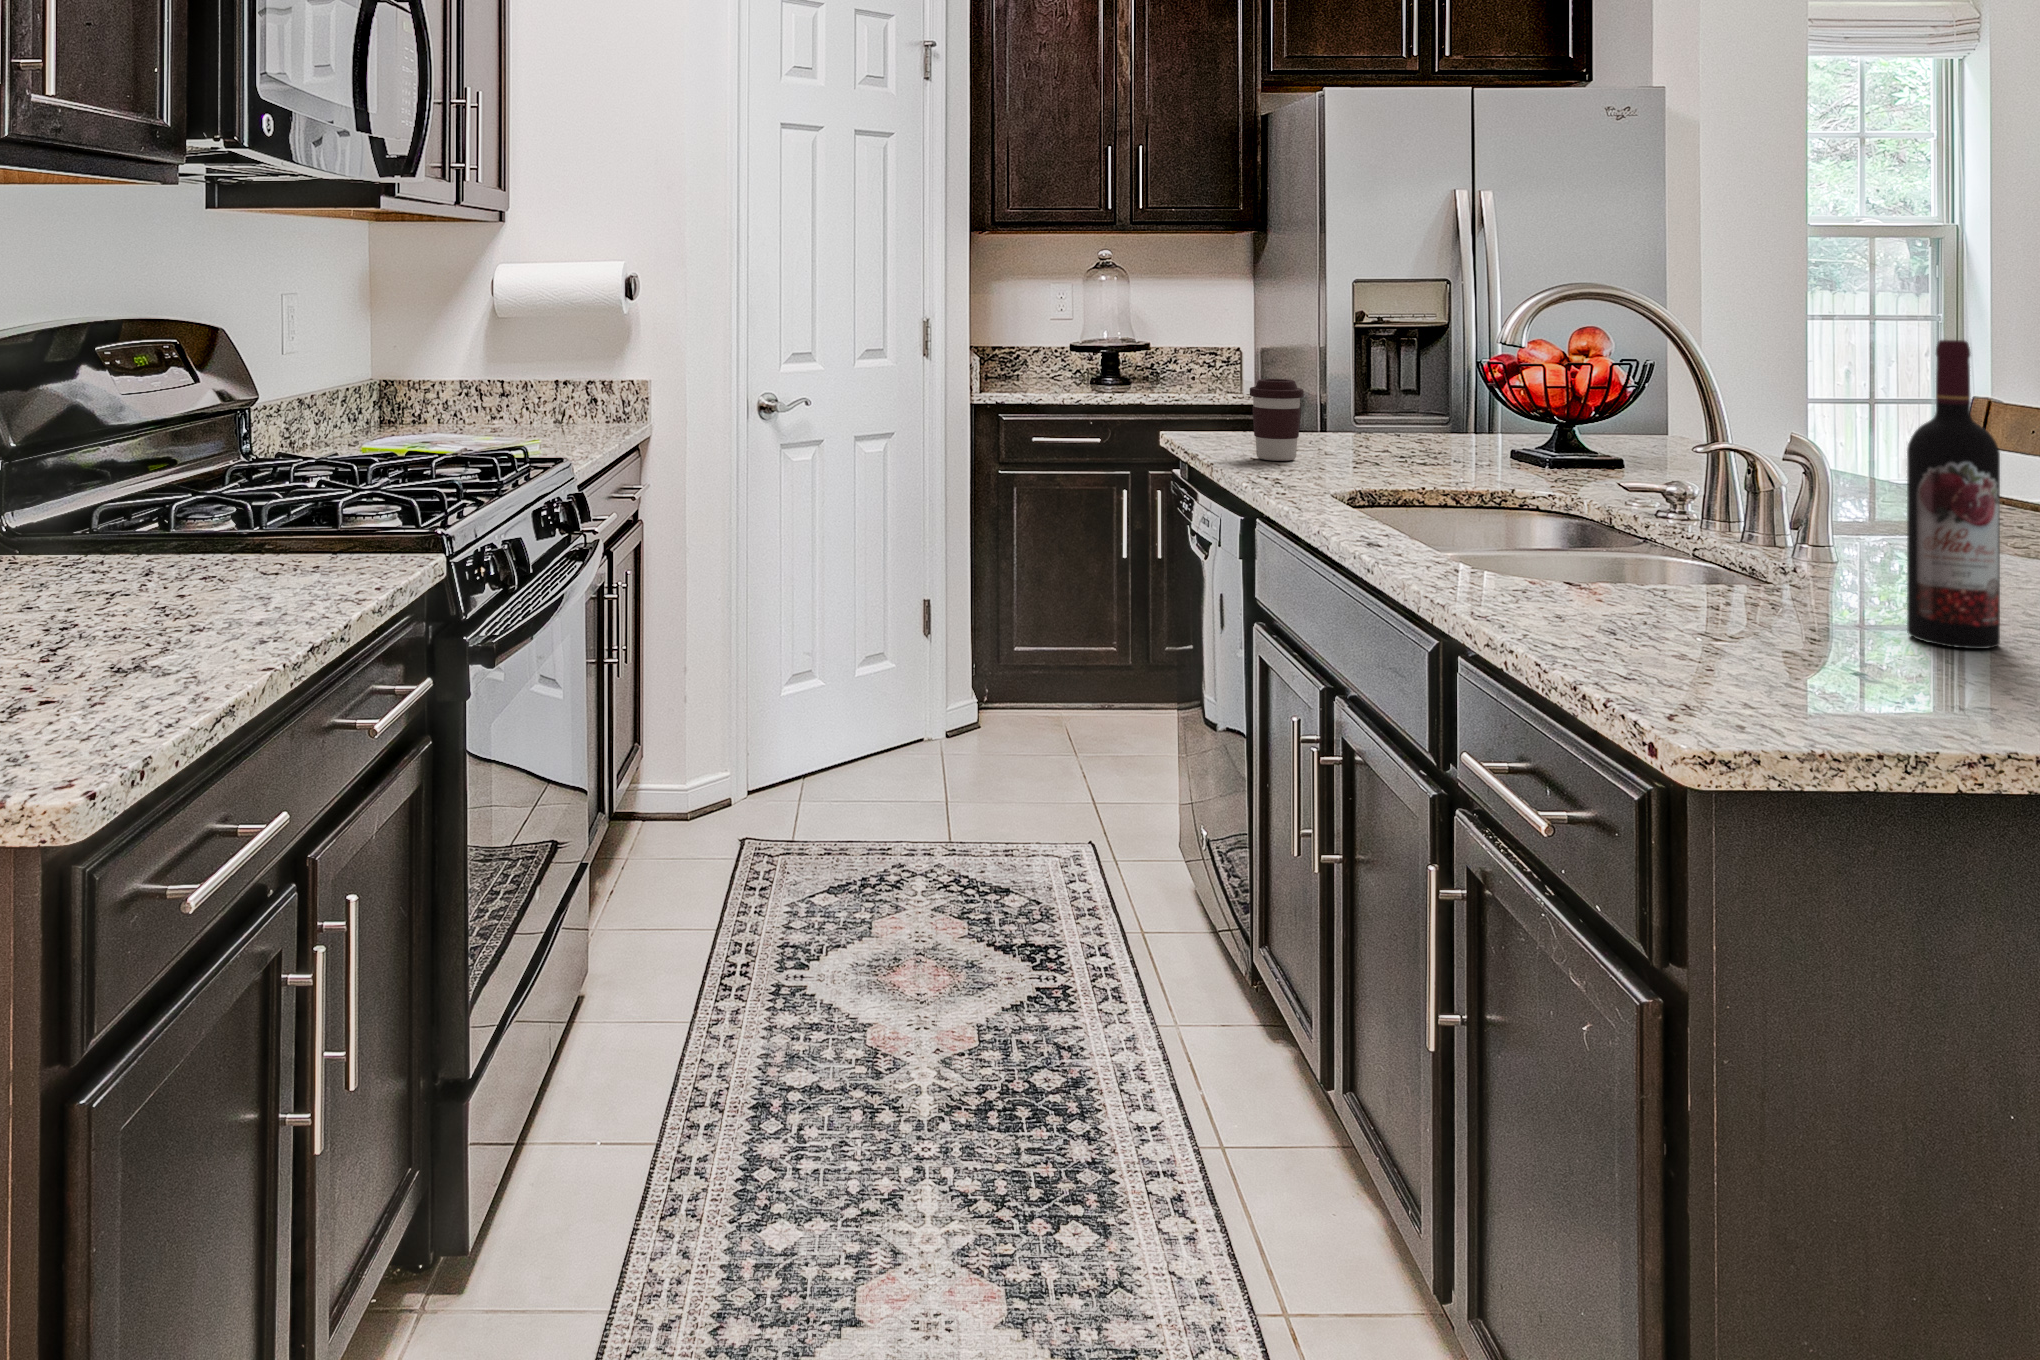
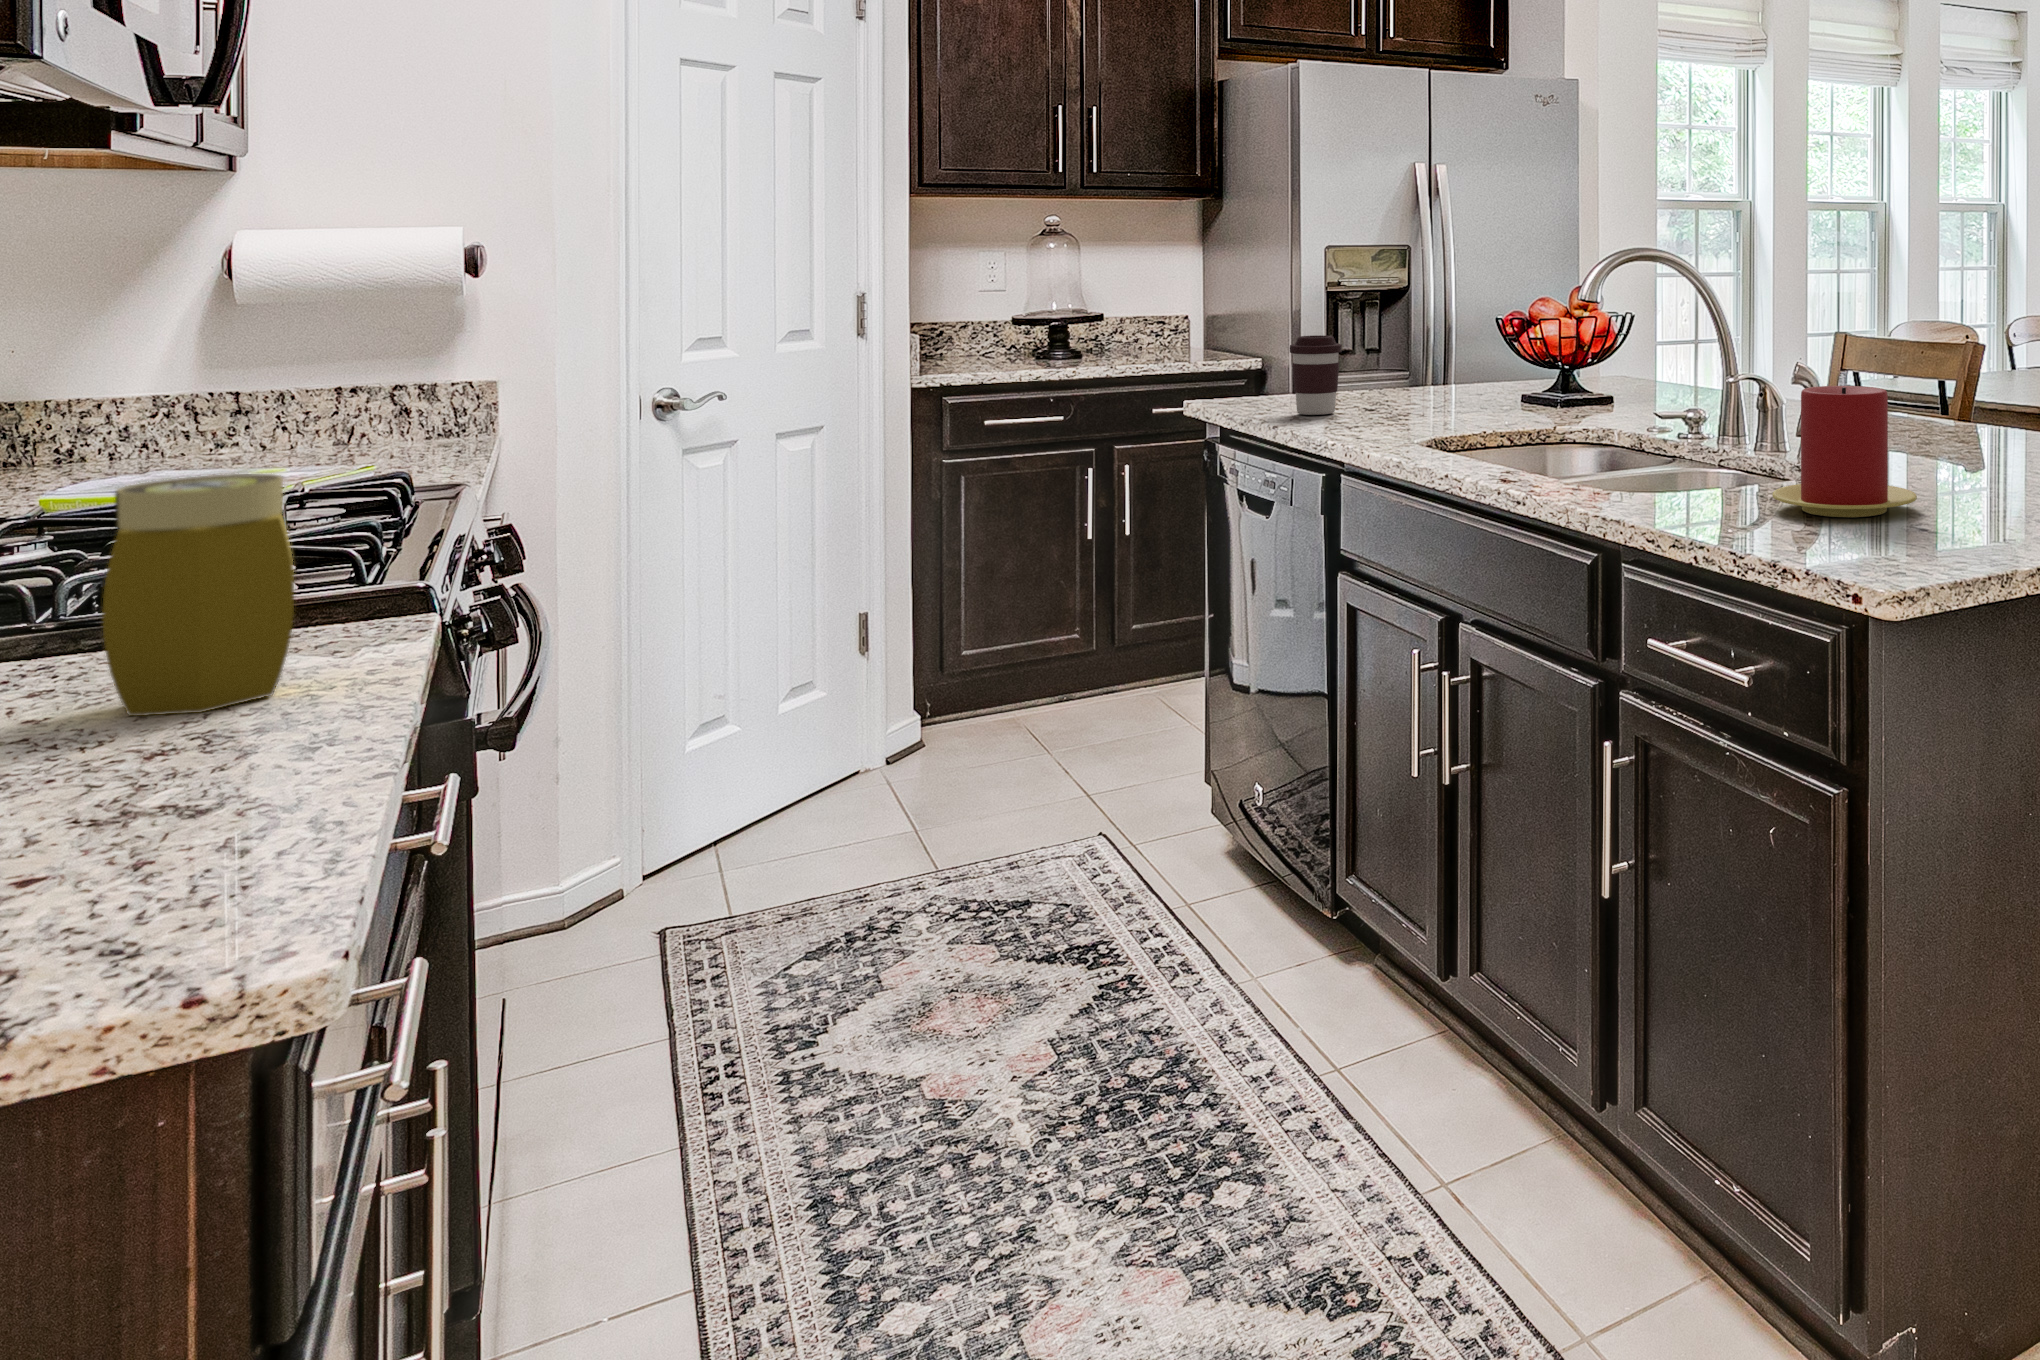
wine bottle: present [1907,340,2000,649] -> none [1914,267,1971,493]
jar: none [229,449,345,618] -> present [102,474,294,716]
candle: none [1660,487,1874,663] -> present [1772,386,1917,517]

